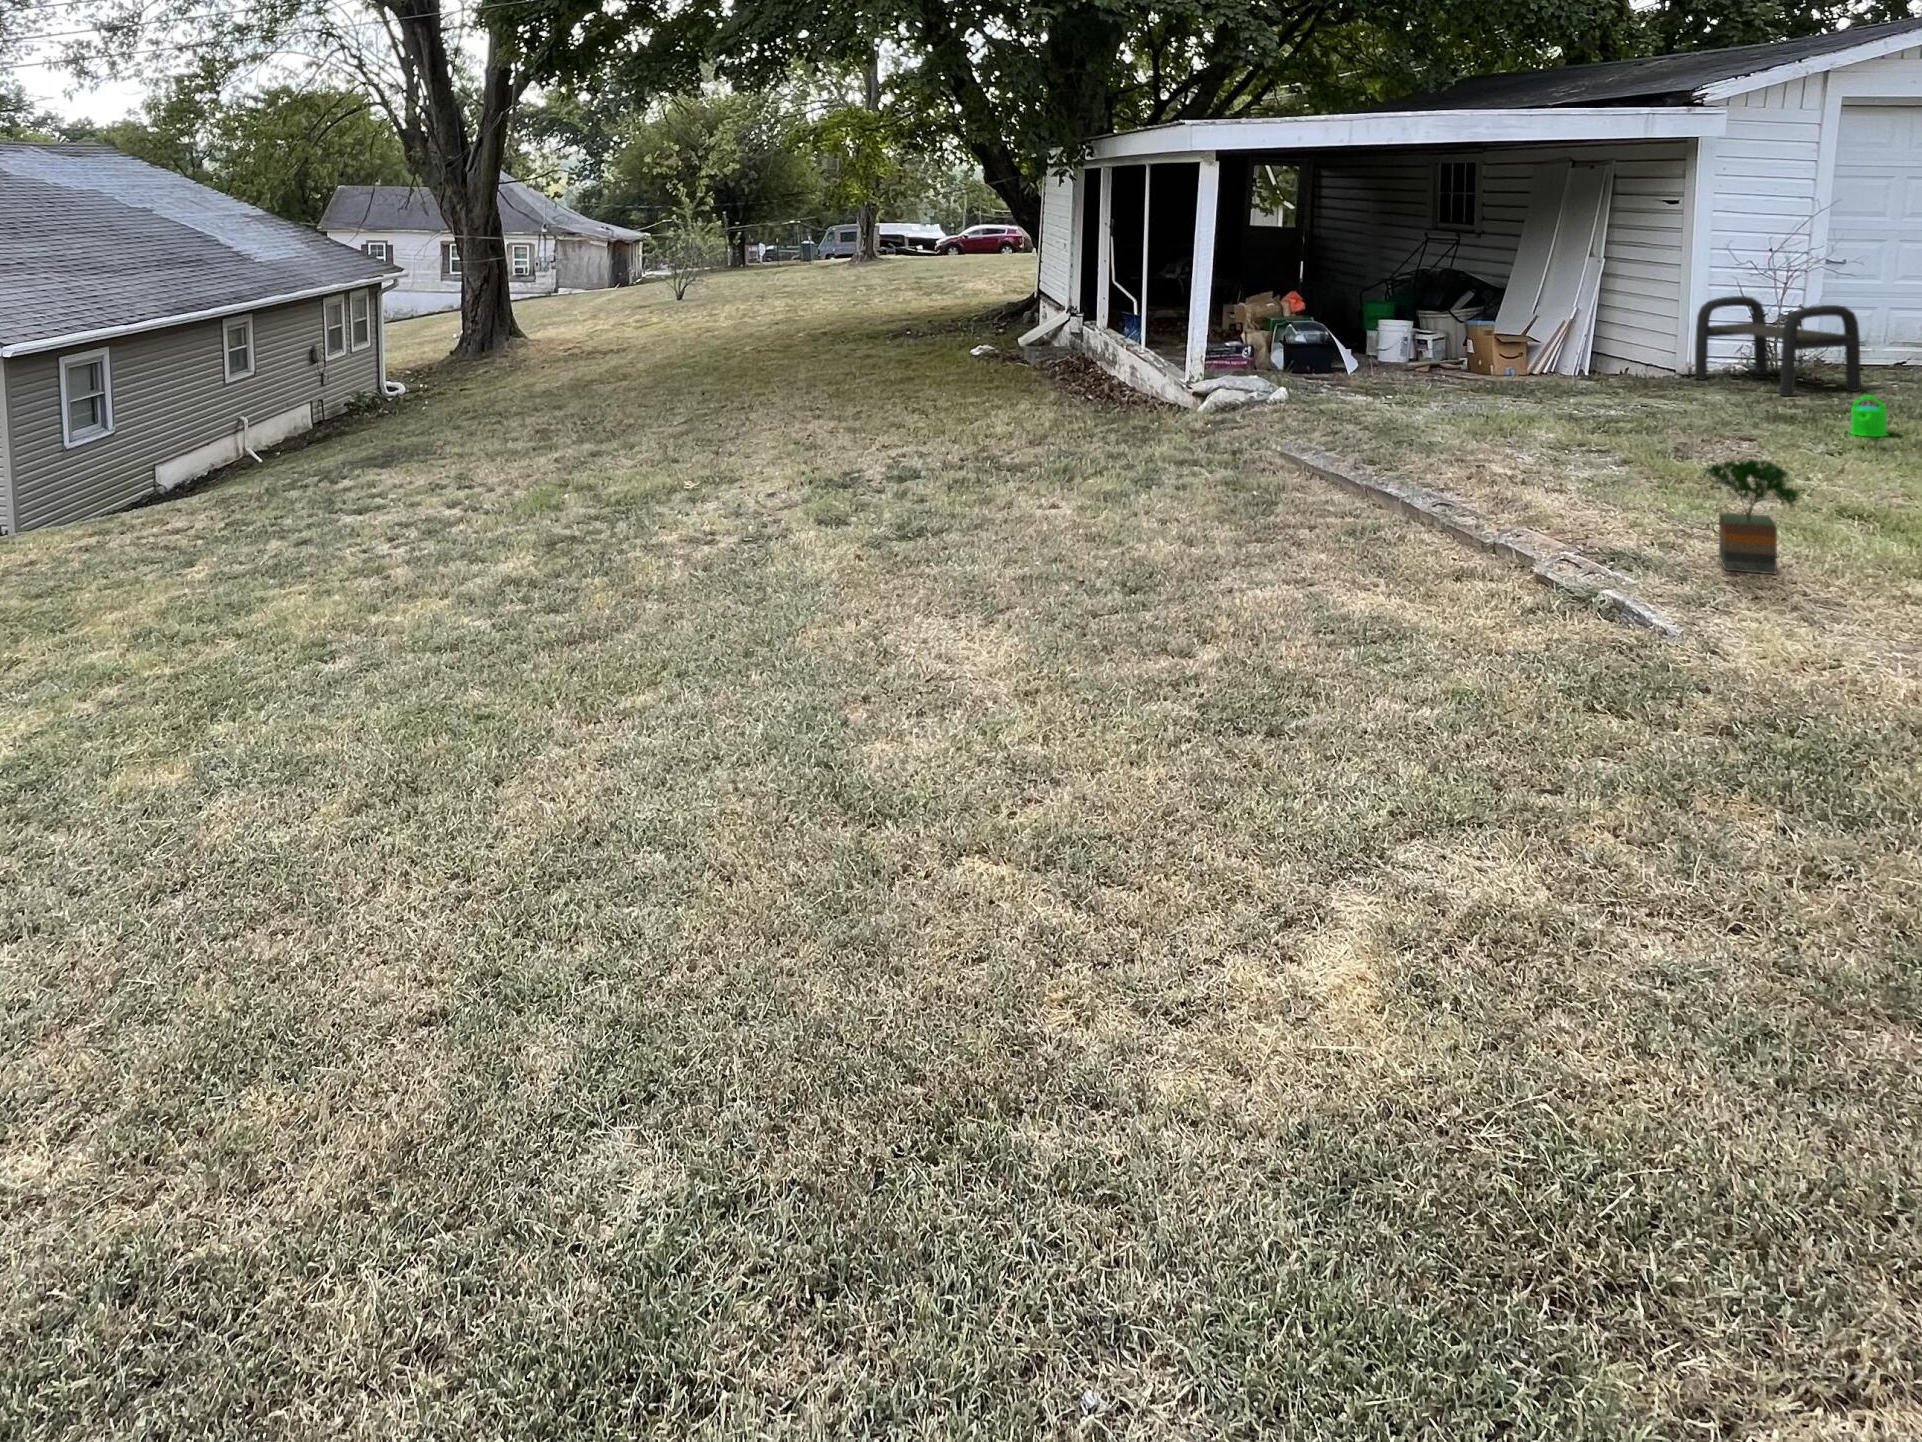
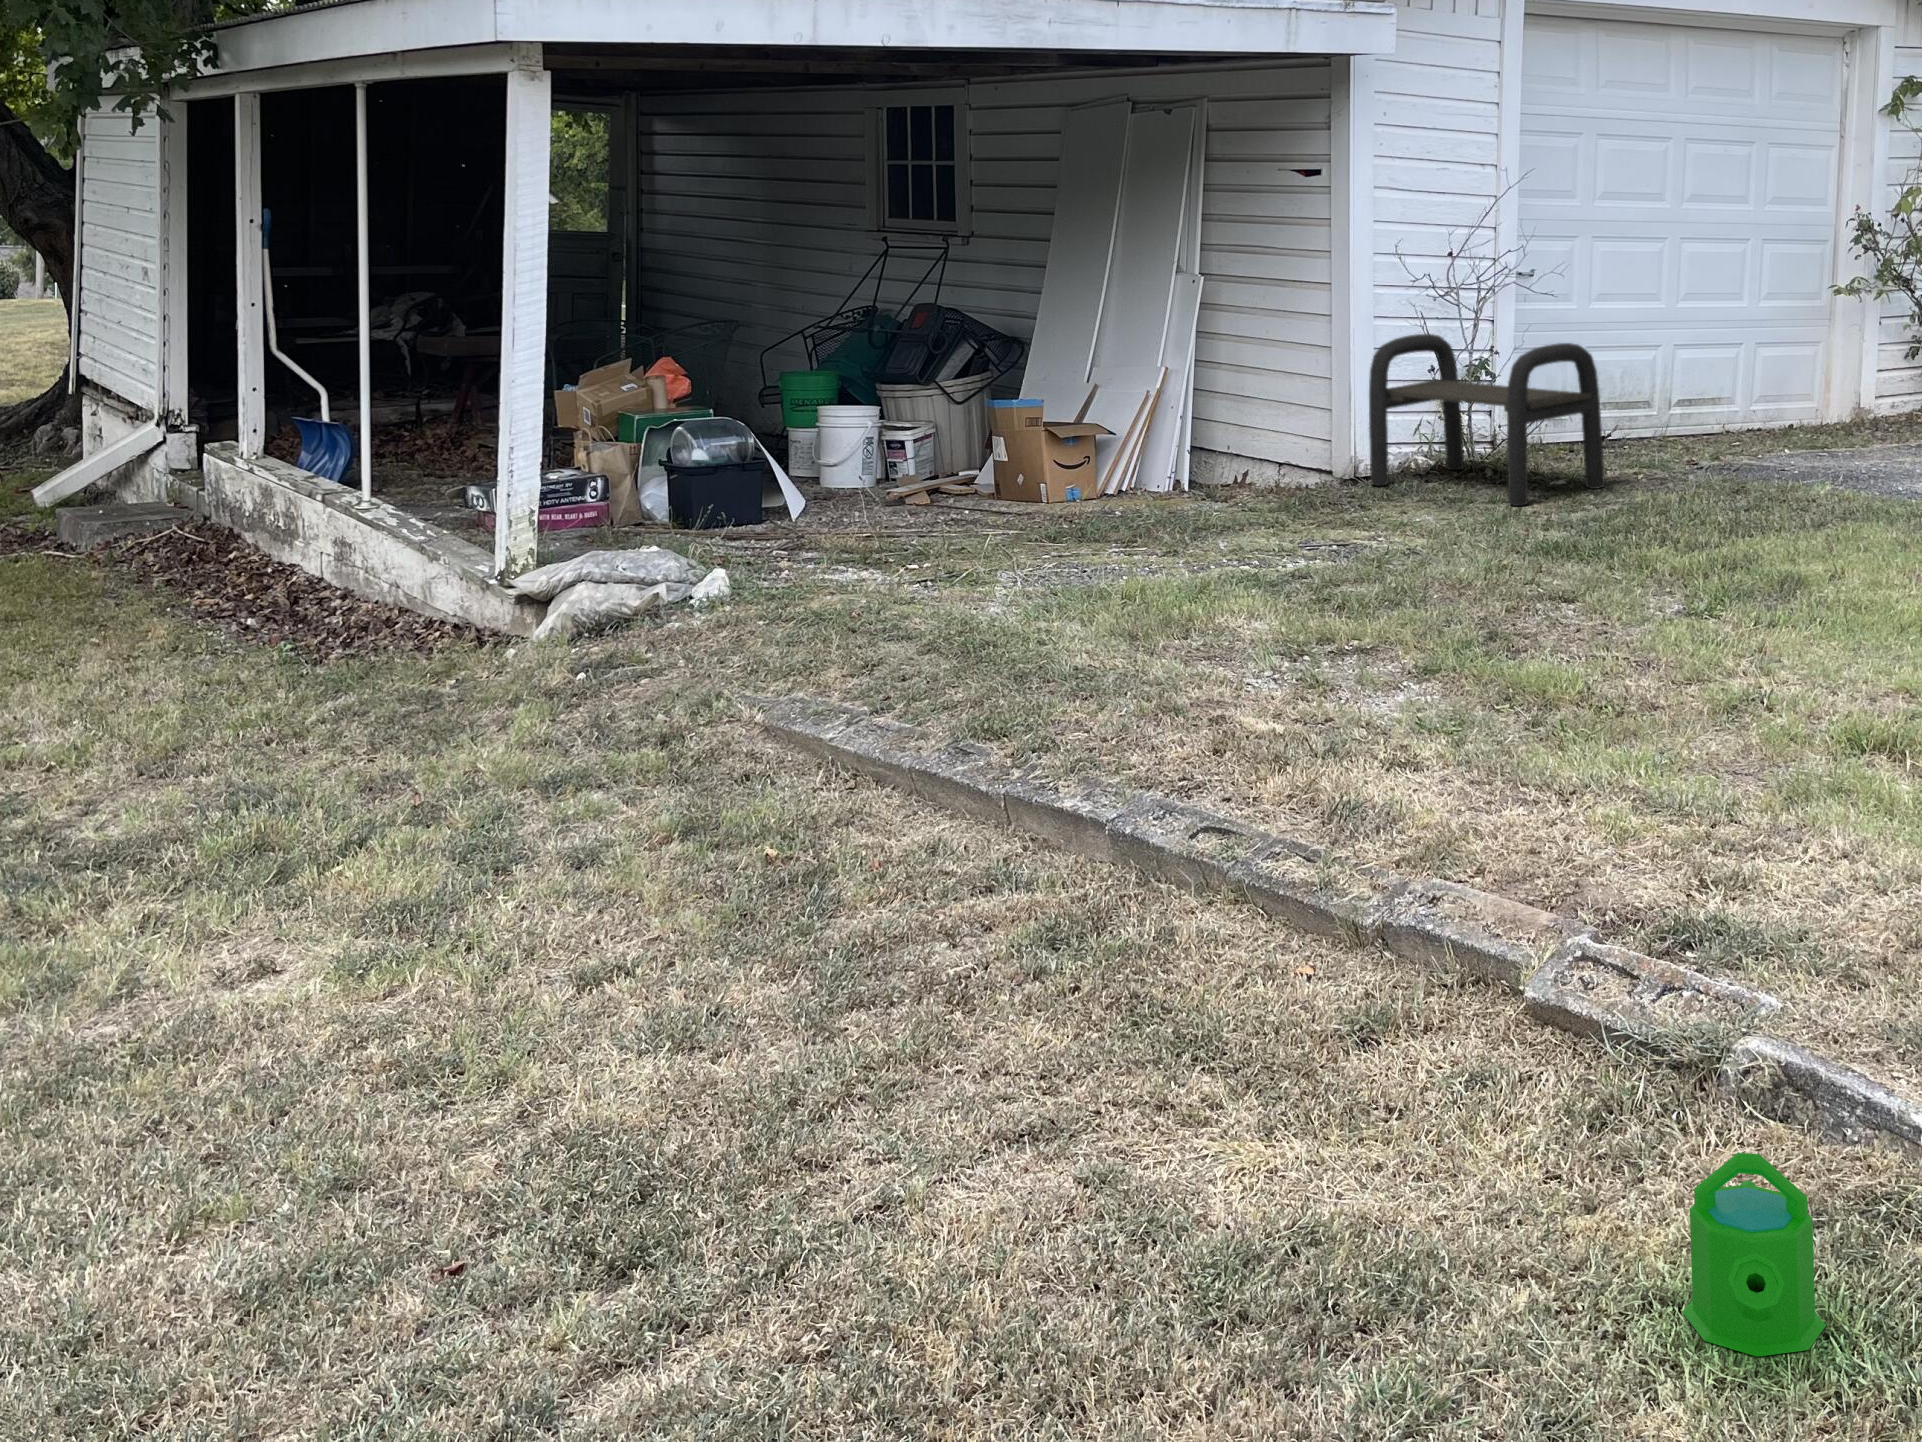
watering can: present [1850,395,1887,437] -> present [1682,1153,1826,1357]
potted tree: present [1704,459,1800,574] -> none [1647,643,1820,883]

